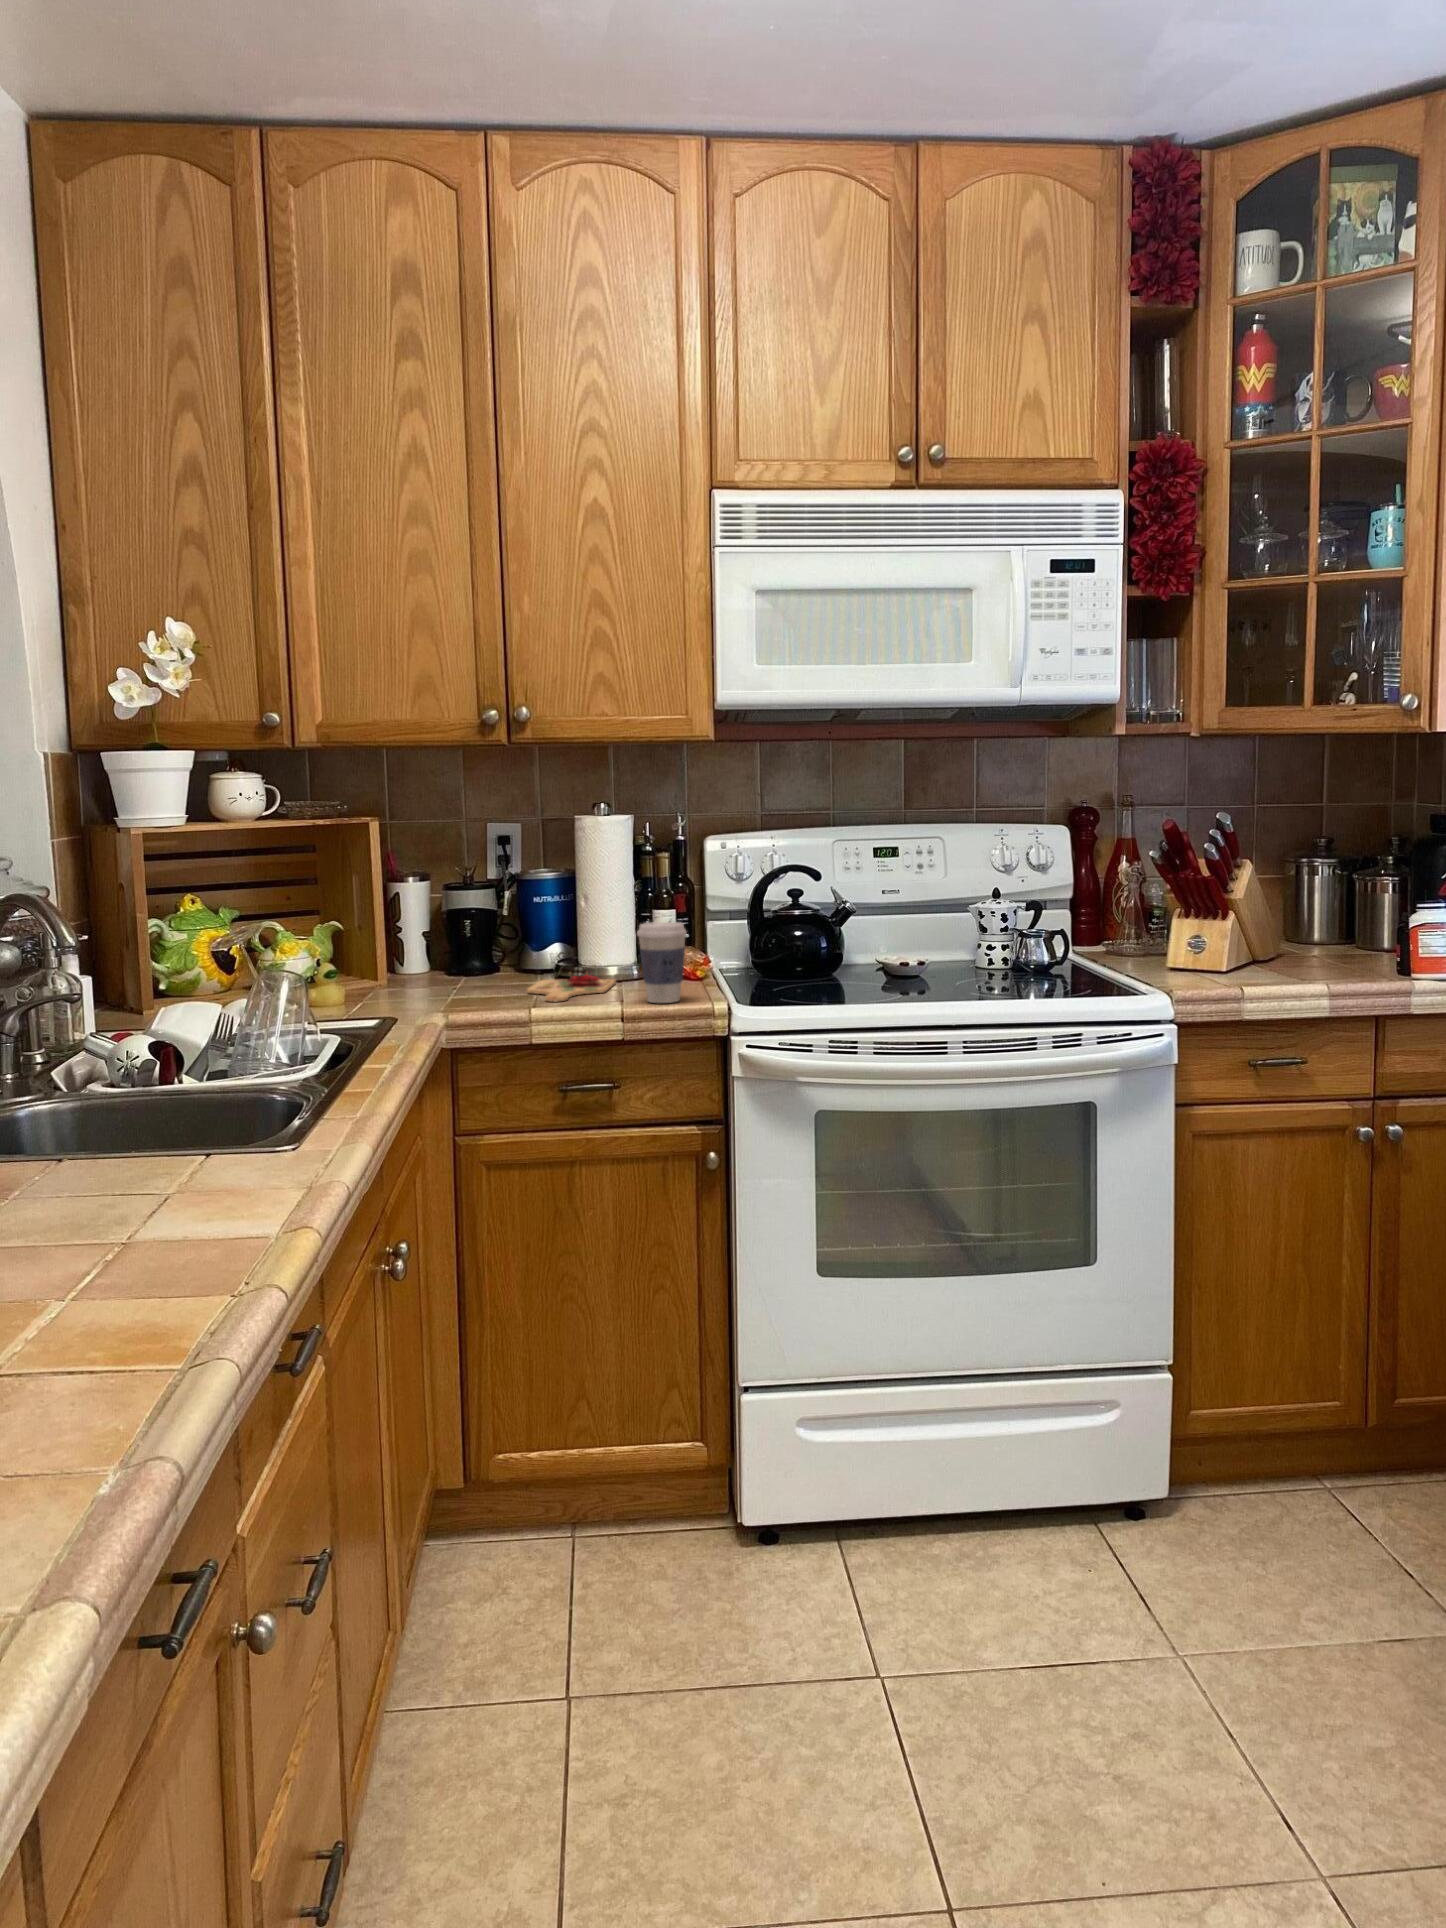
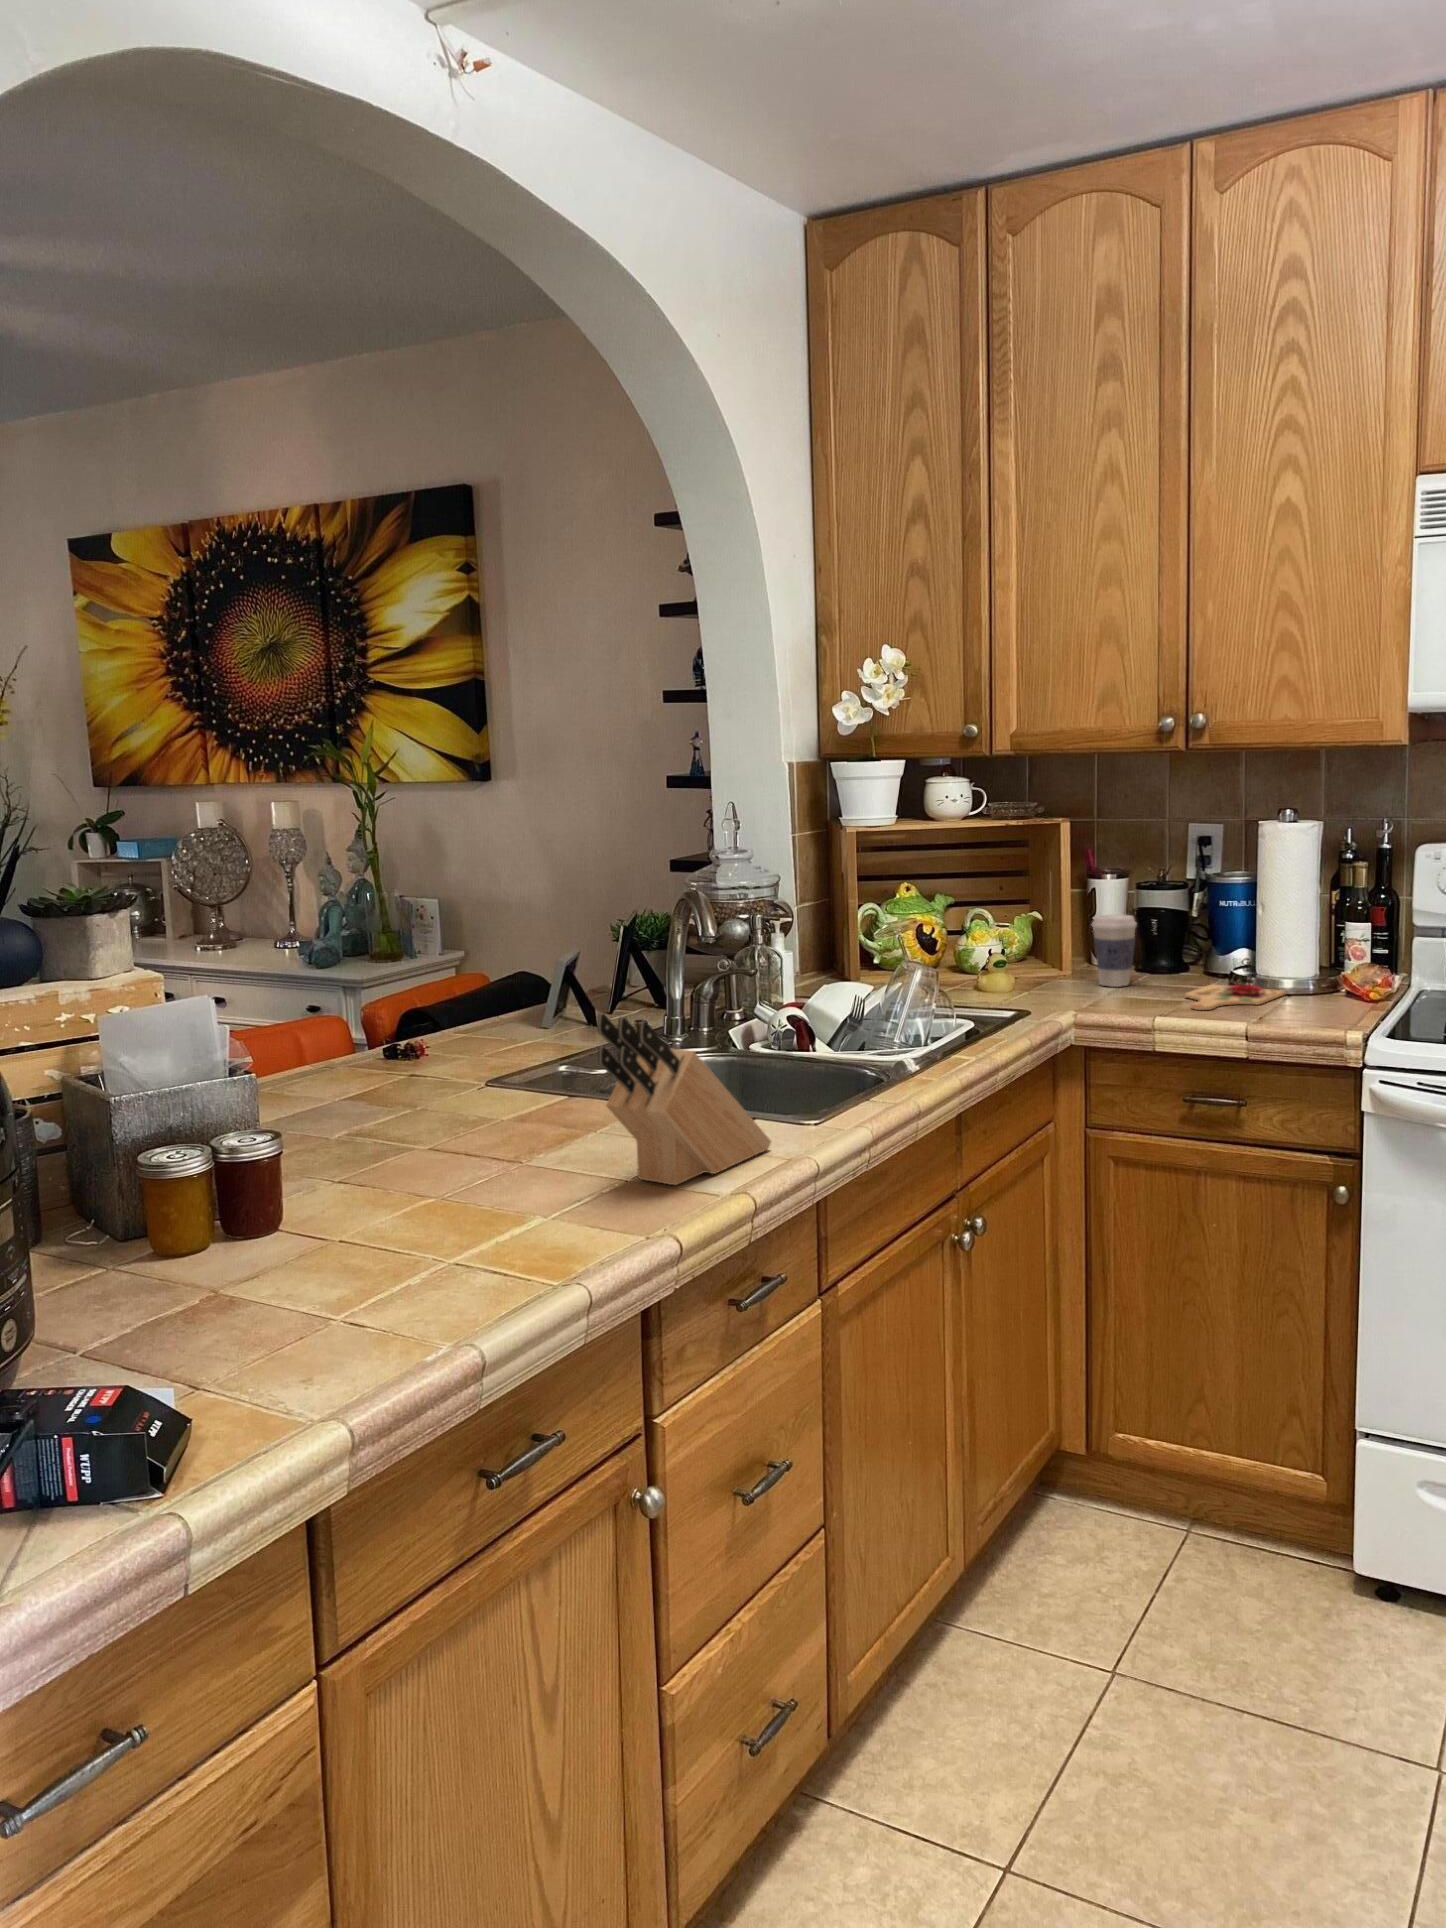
coffee cup: present [637,922,686,1003] -> present [1092,914,1137,987]
knife block: none [95,1014,274,1232] -> present [597,1013,771,1185]

